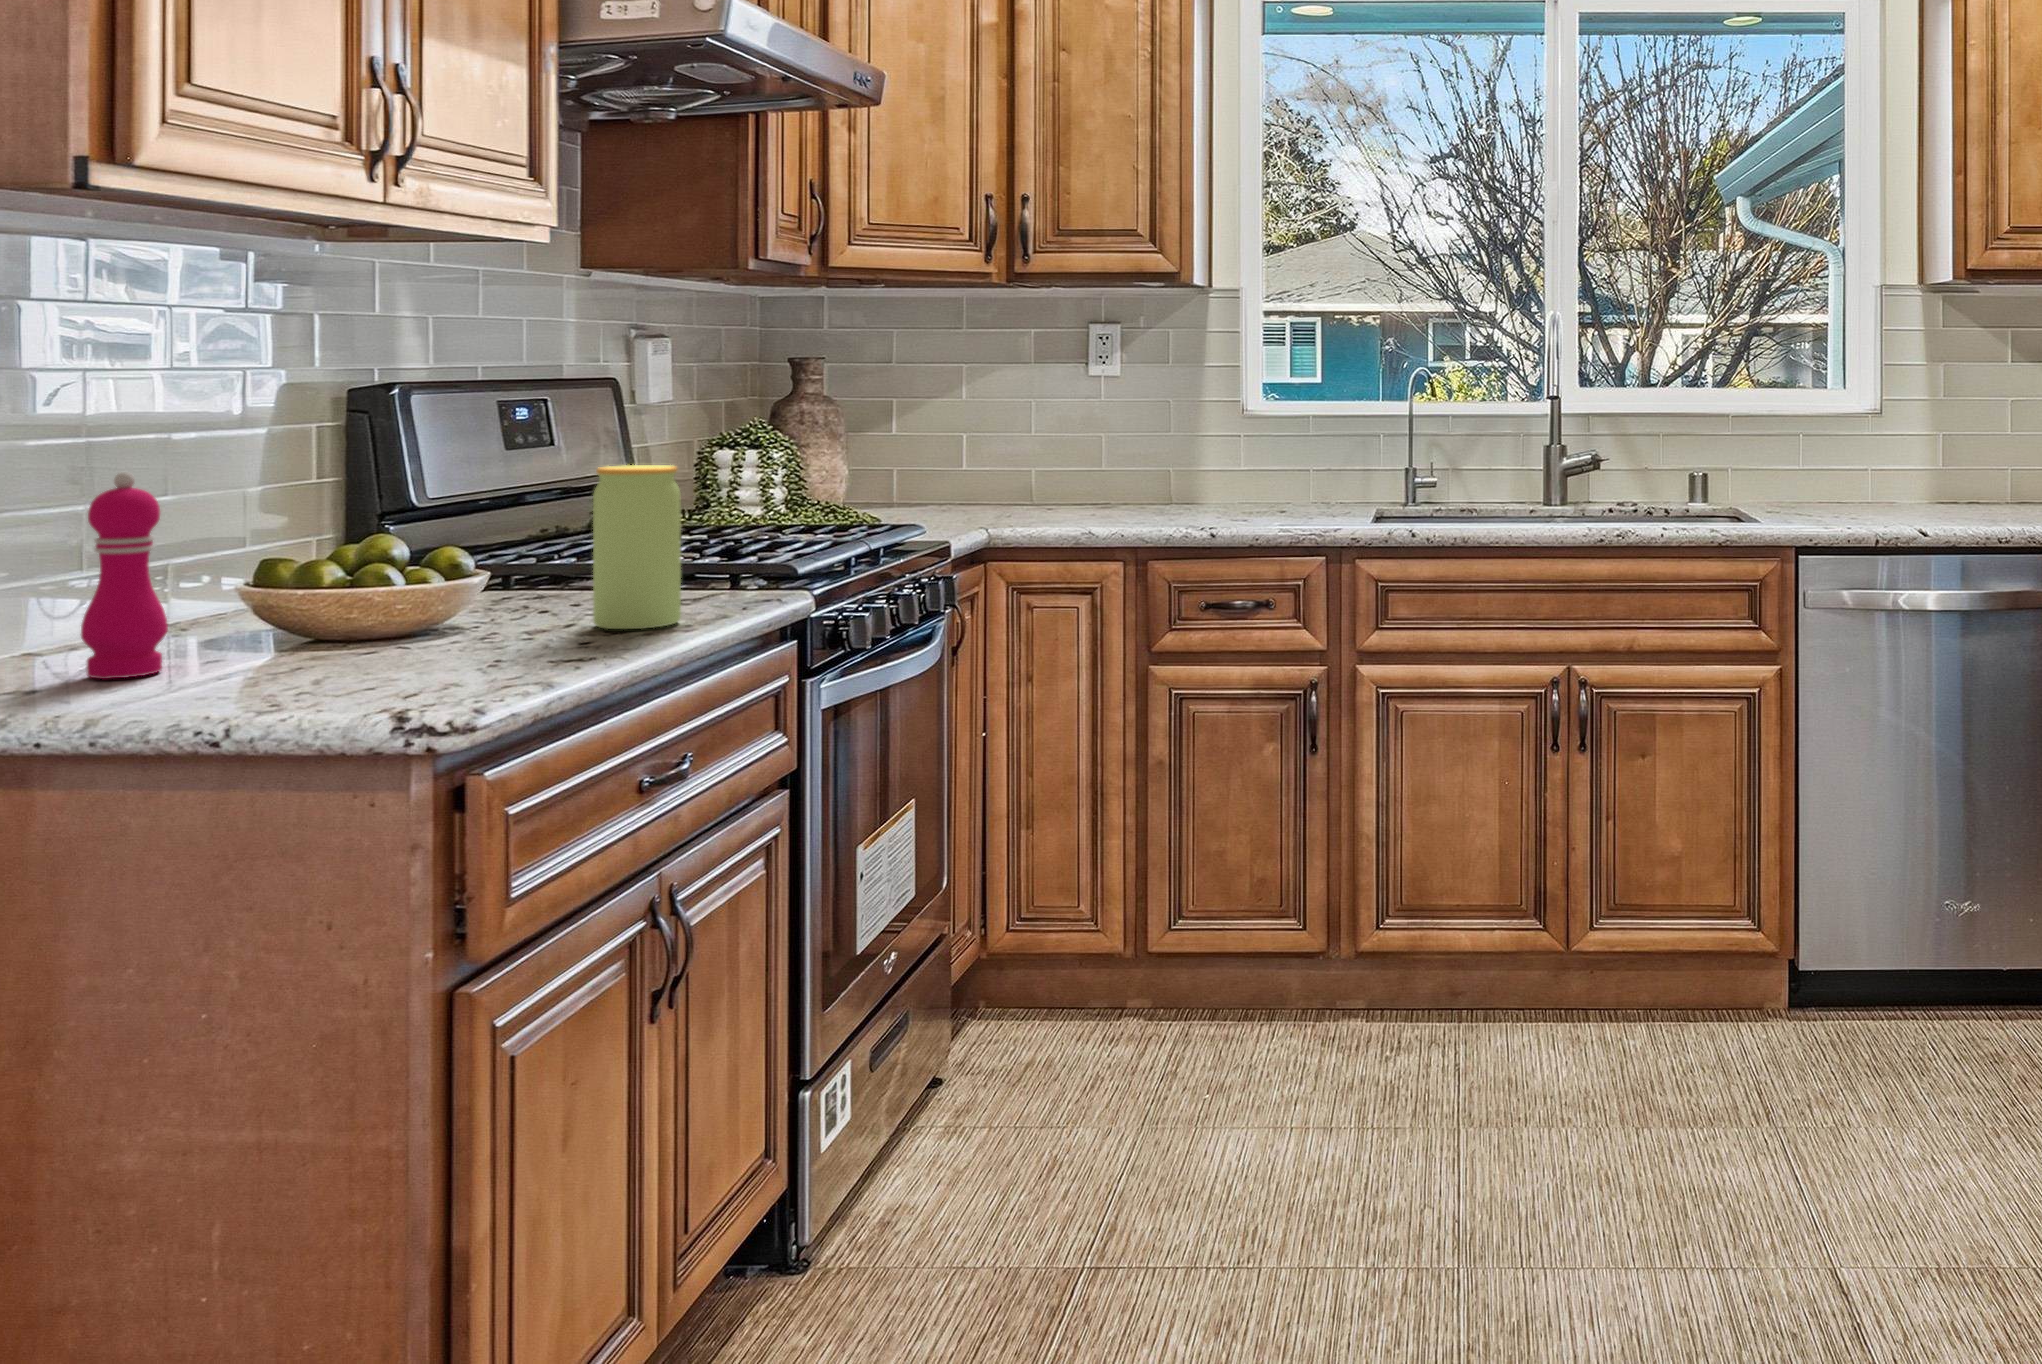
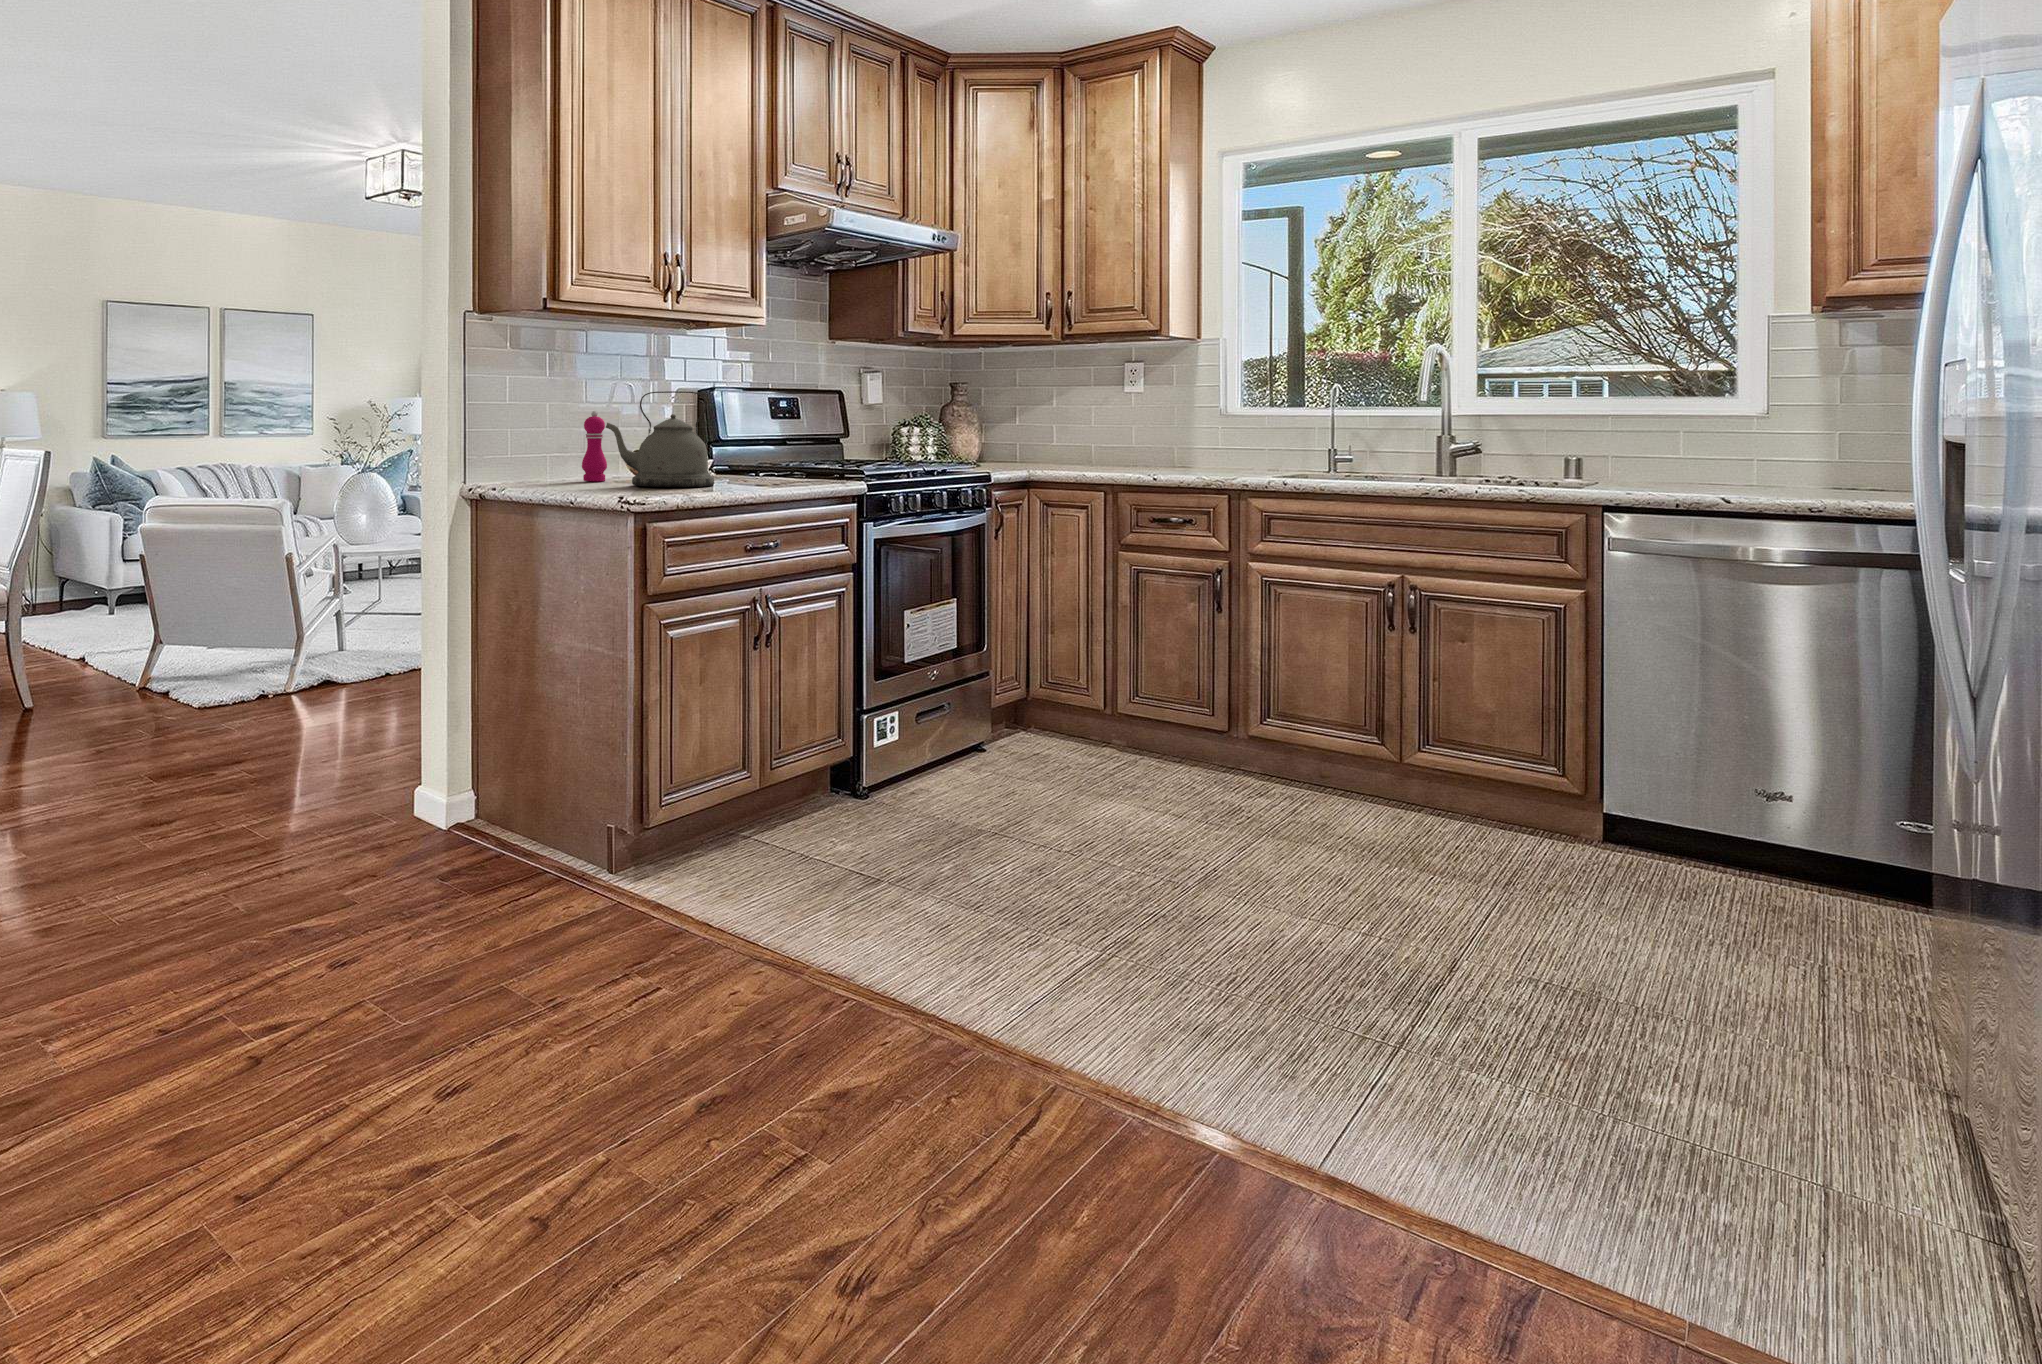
kettle: none [216,422,547,695] -> present [606,391,714,487]
jar: present [593,465,681,629] -> none [752,415,786,481]

